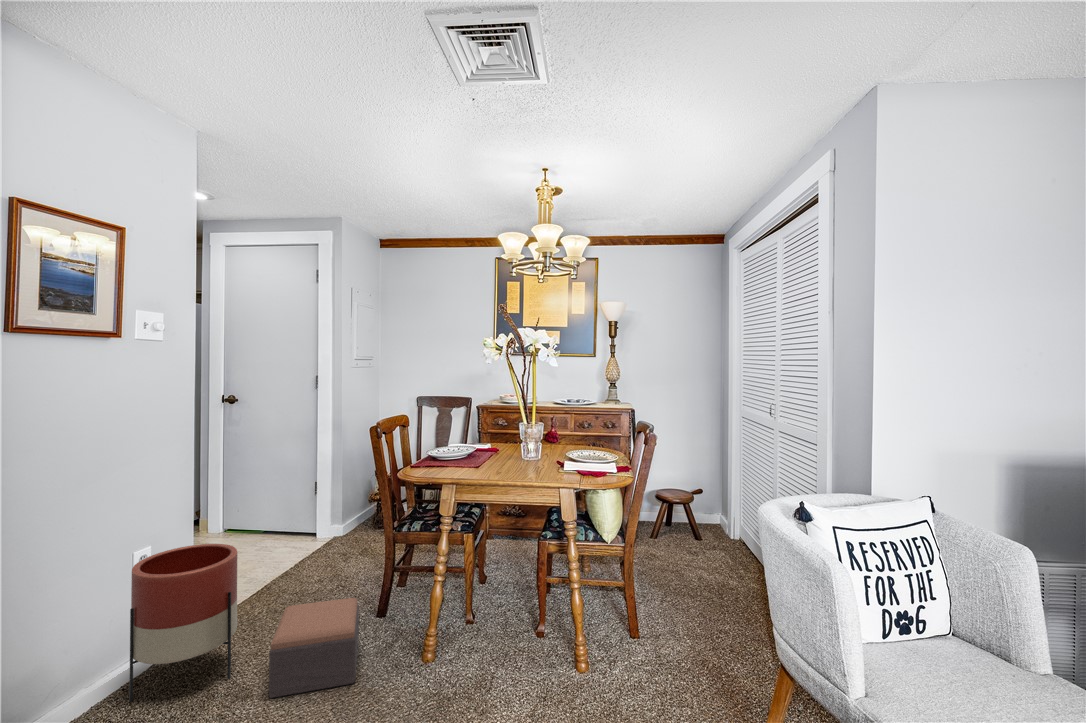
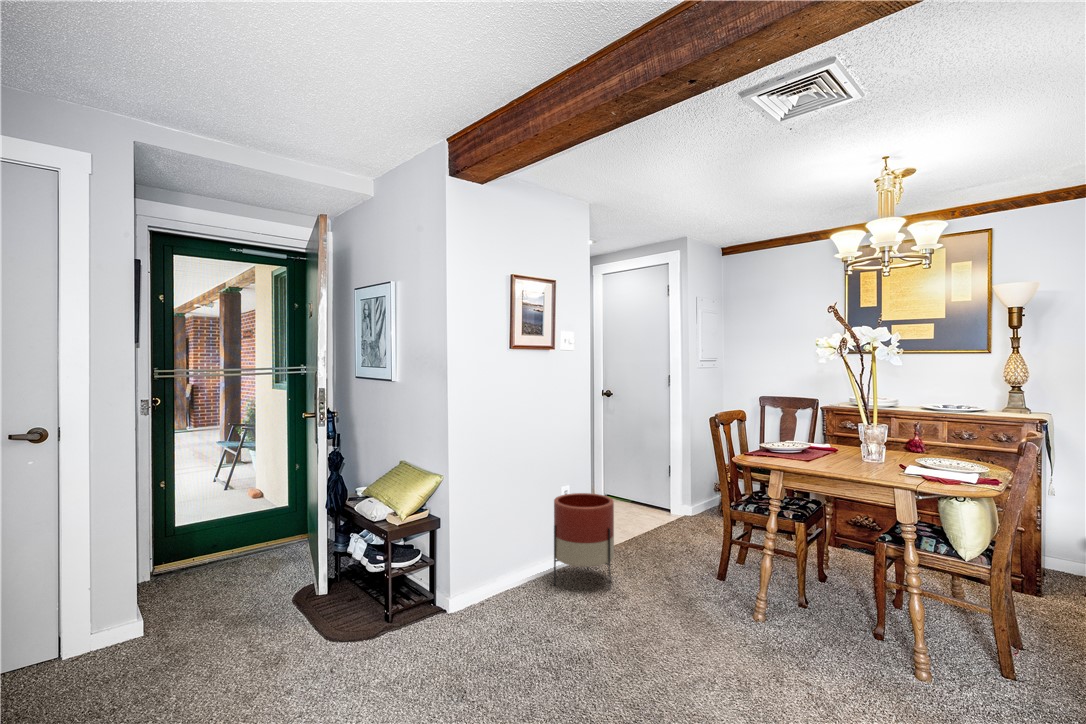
footstool: present [269,598,359,698] -> none [635,550,701,618]

